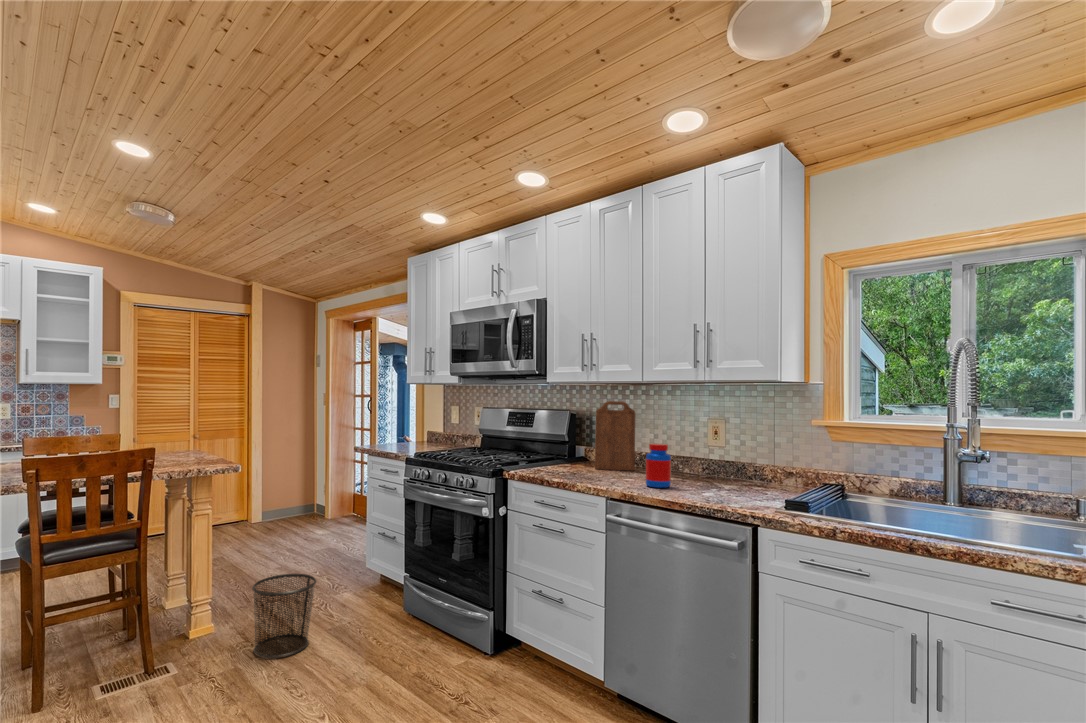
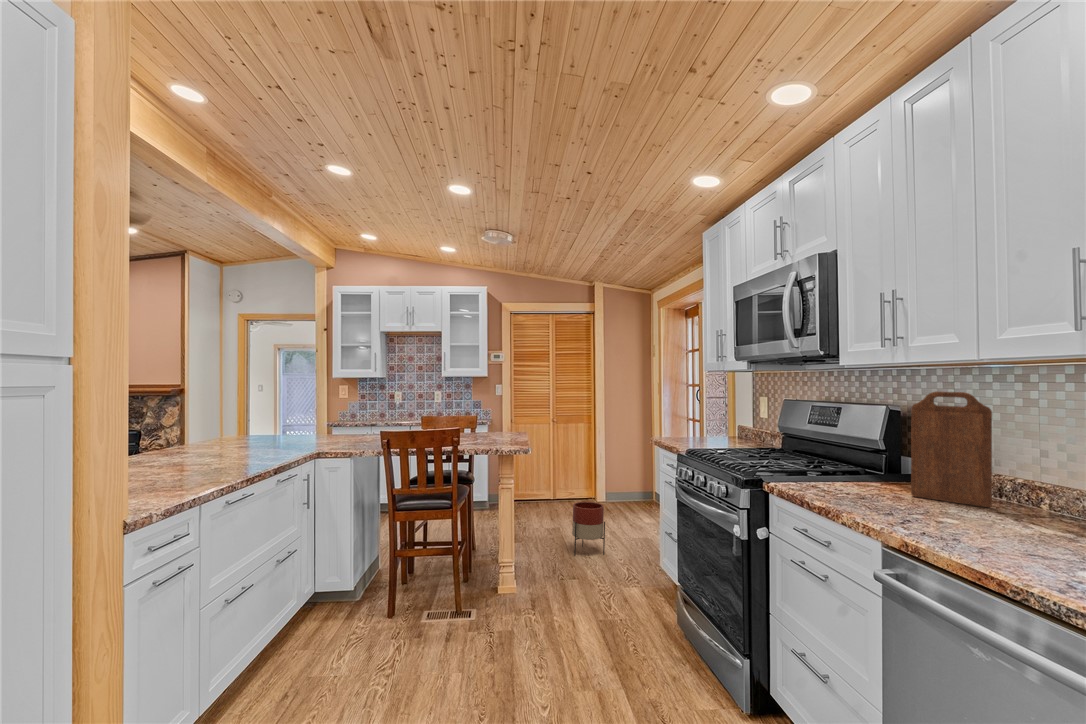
jar: present [646,443,671,488] -> none [971,466,1030,550]
planter: none [255,522,295,583] -> present [572,502,605,556]
waste bin: present [252,574,316,658] -> none [528,553,584,633]

